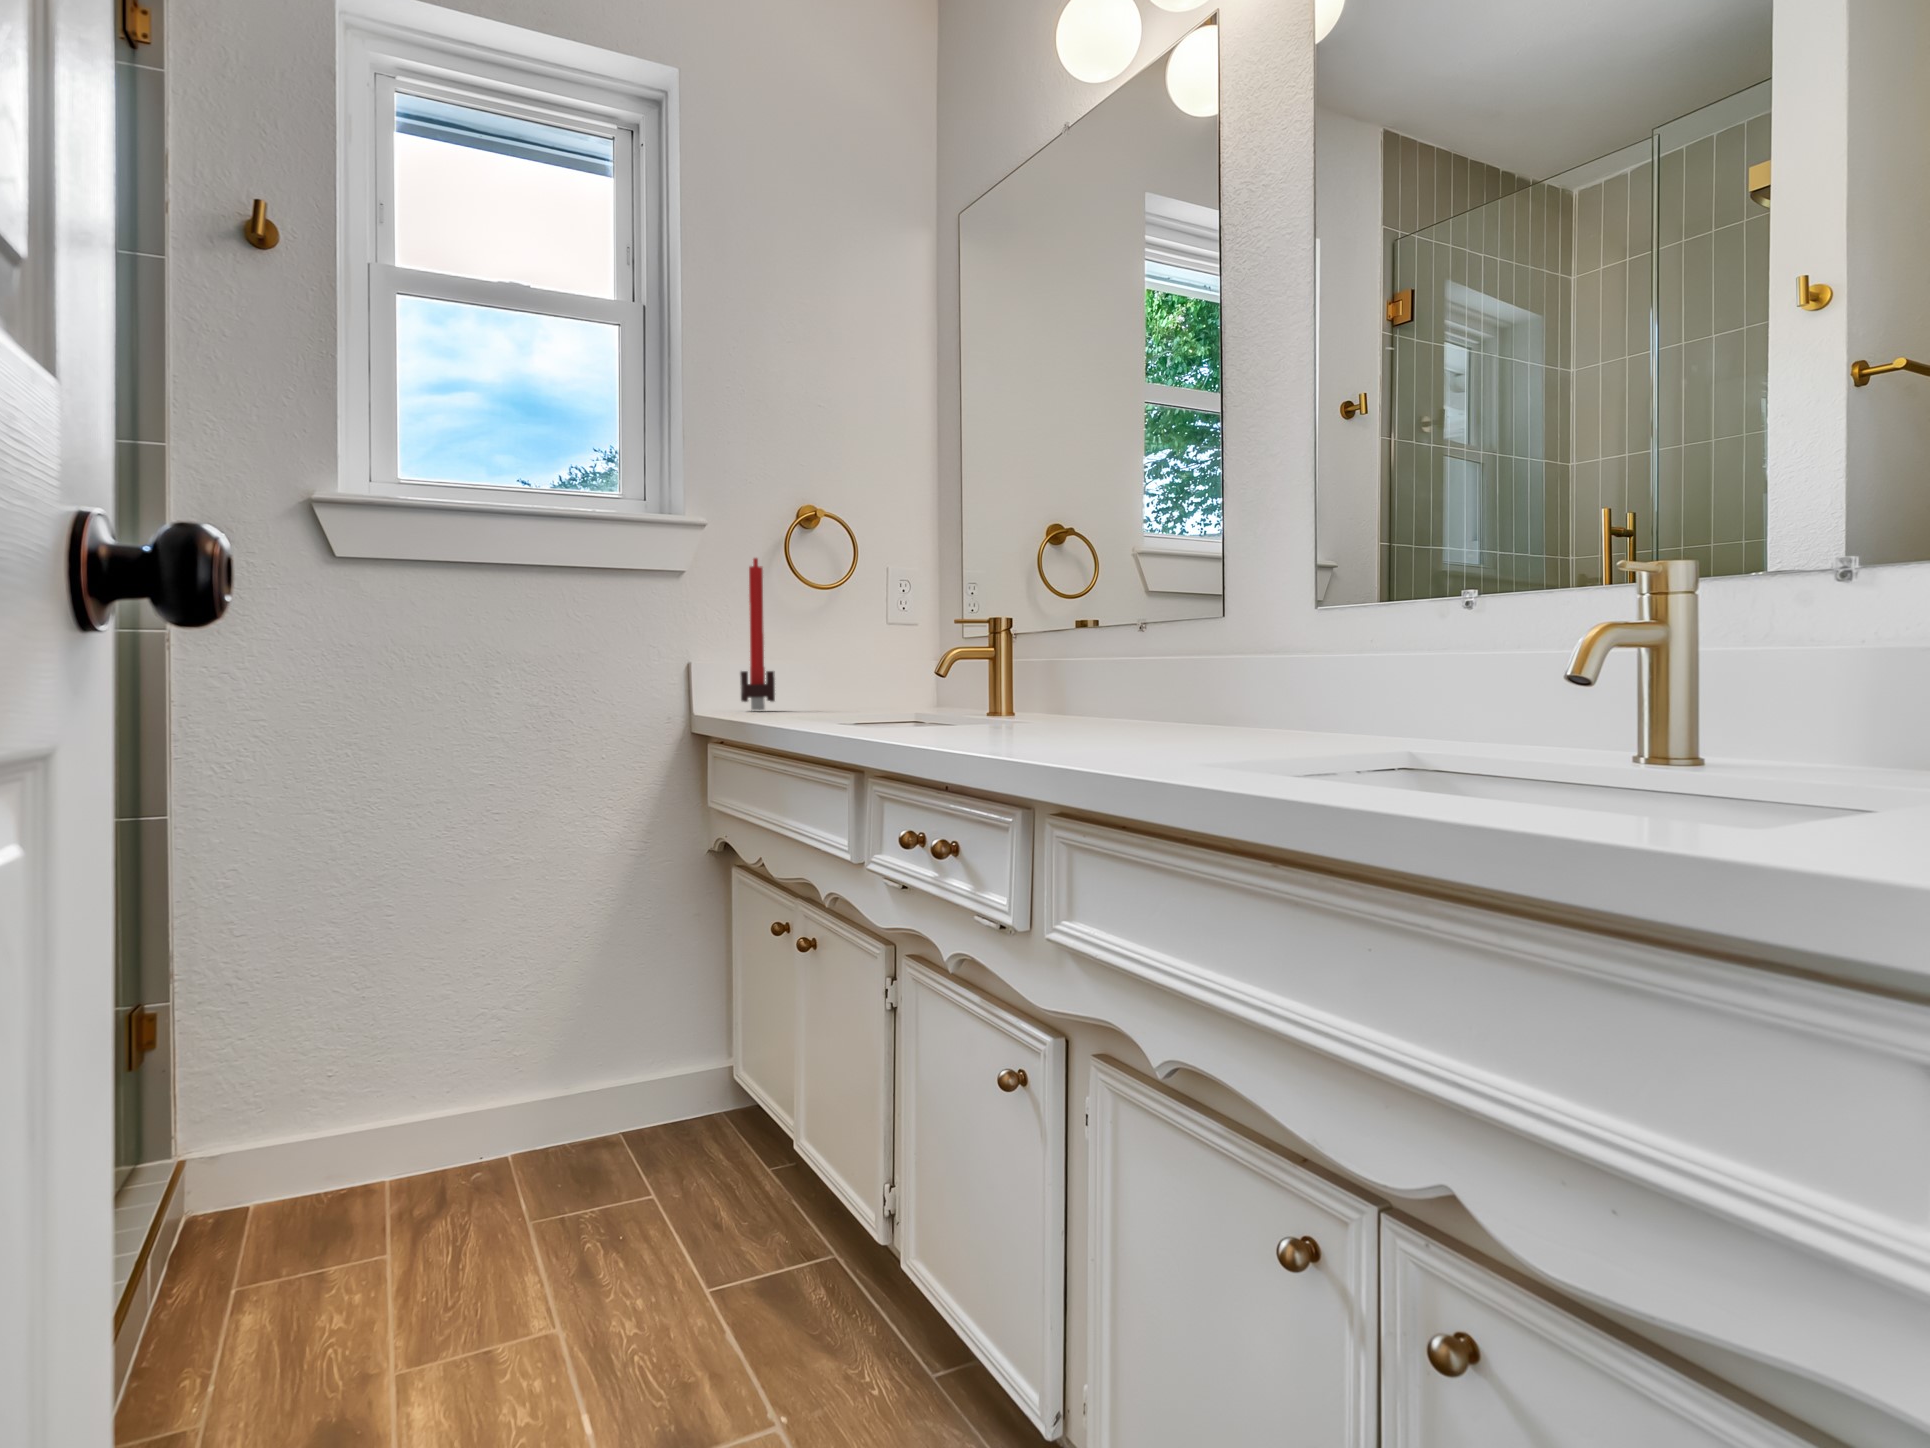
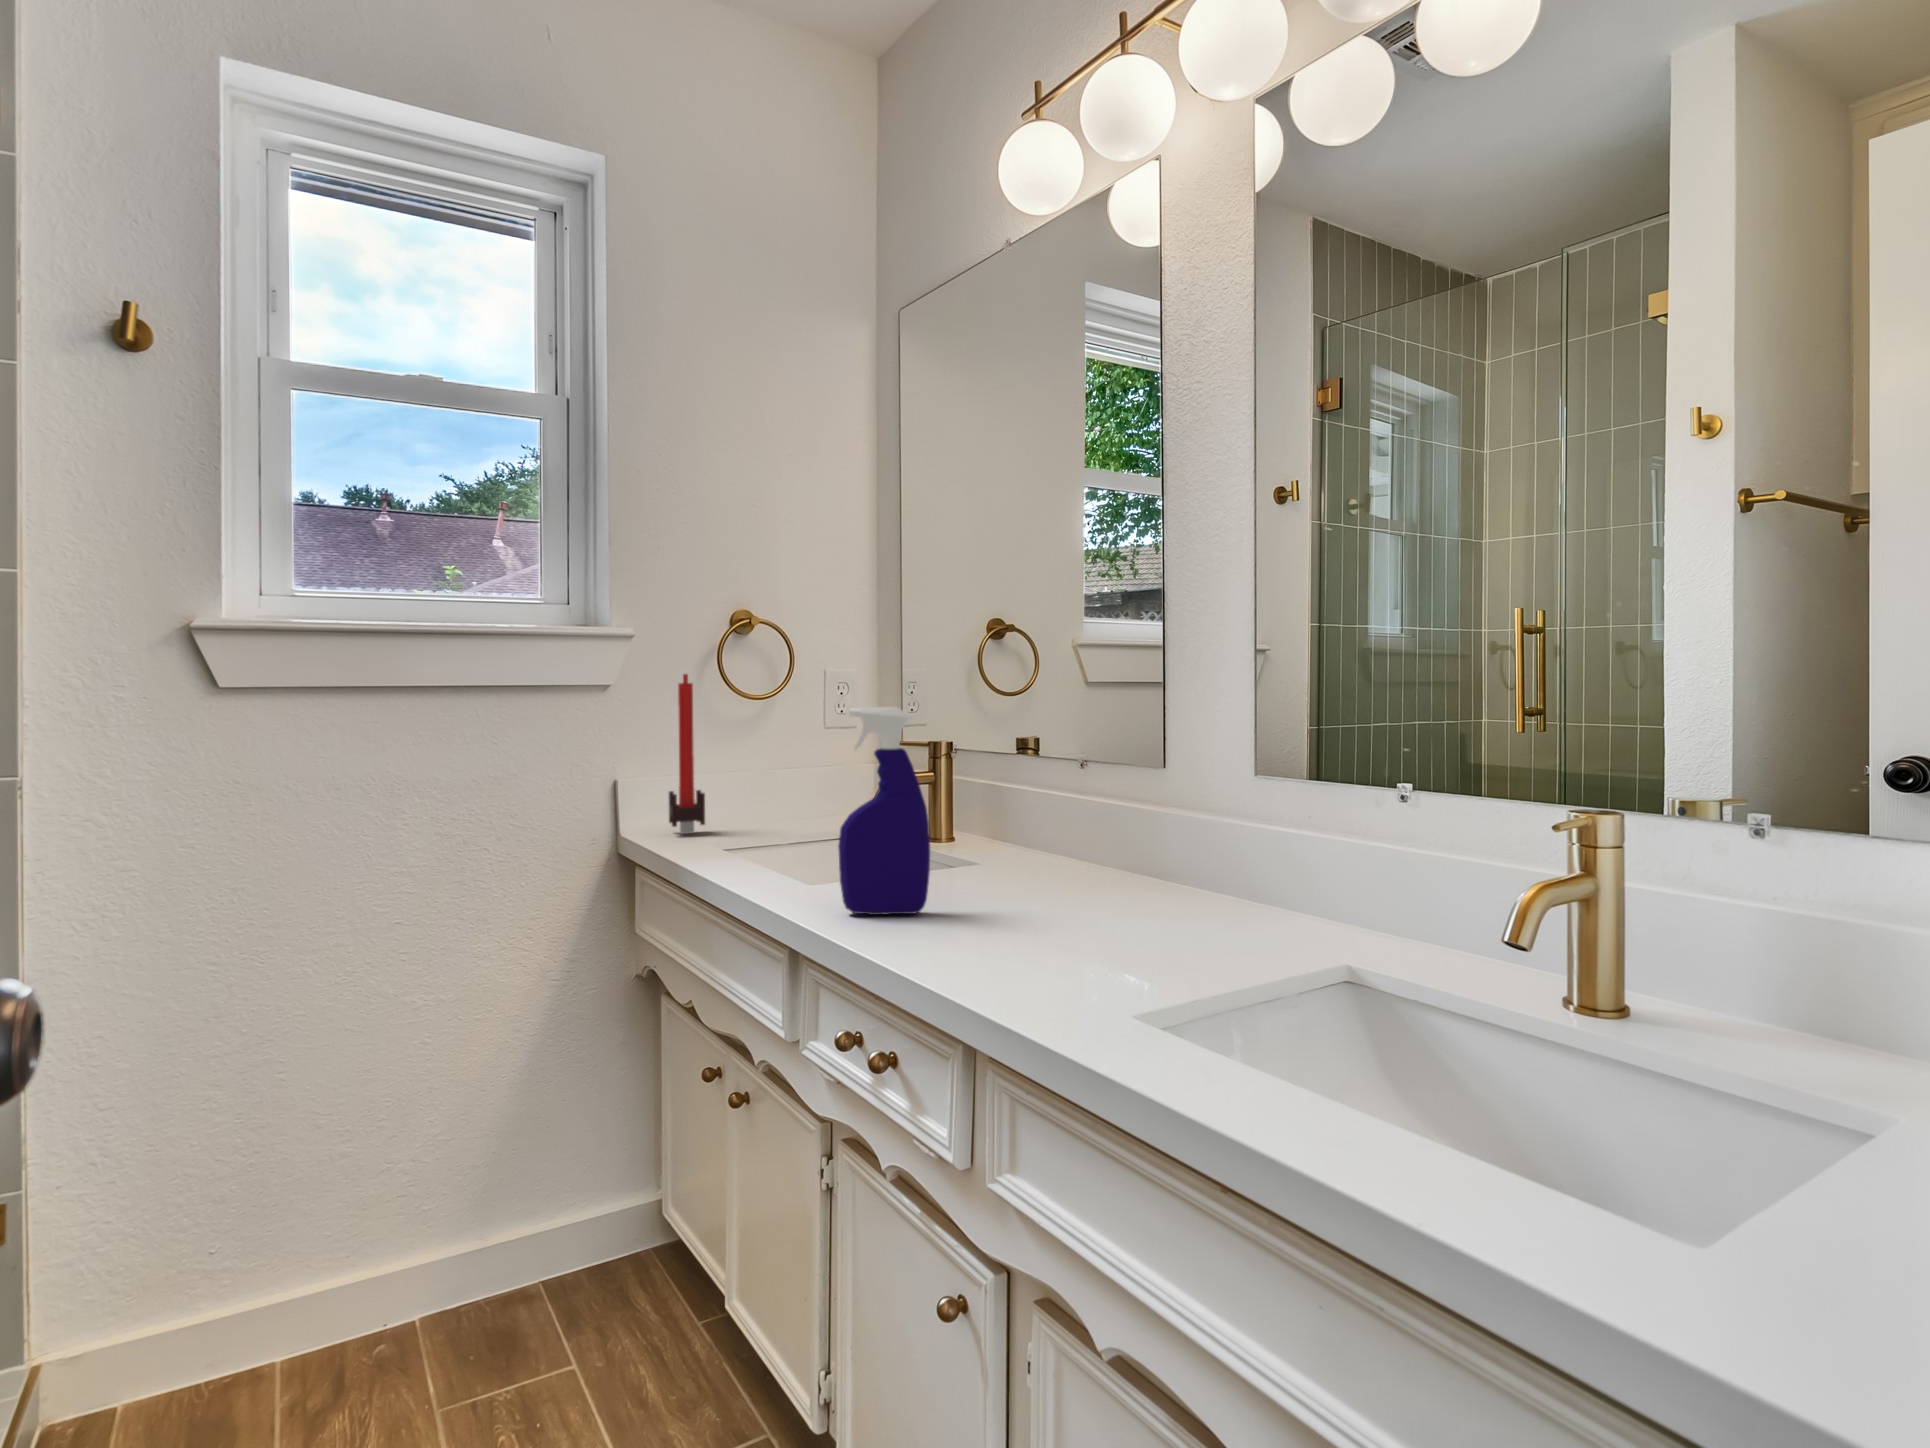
spray bottle: none [900,529,989,731] -> present [838,707,930,915]

